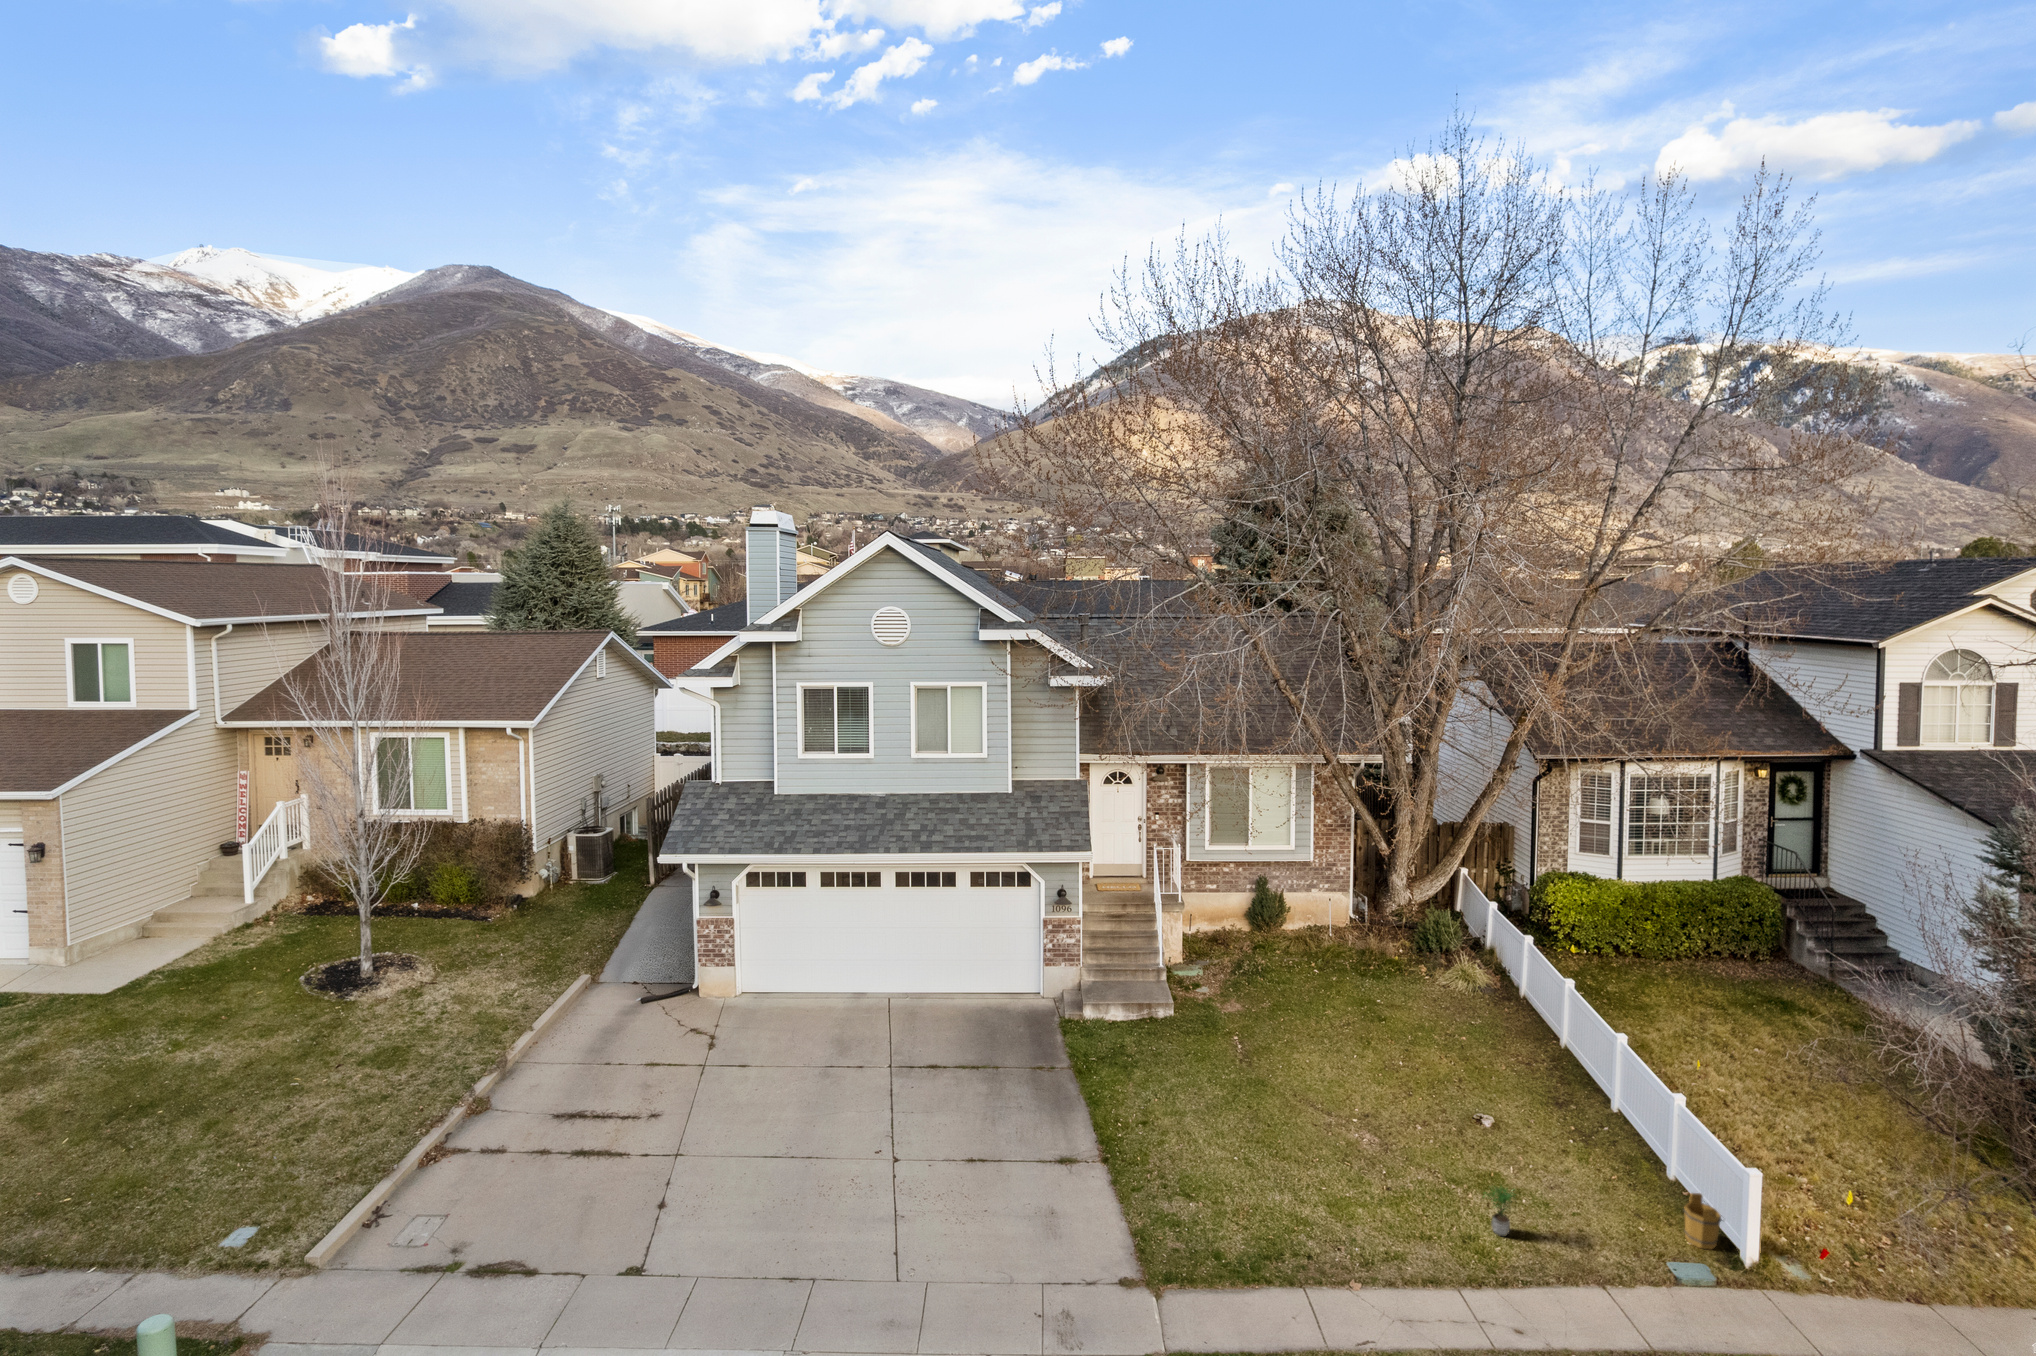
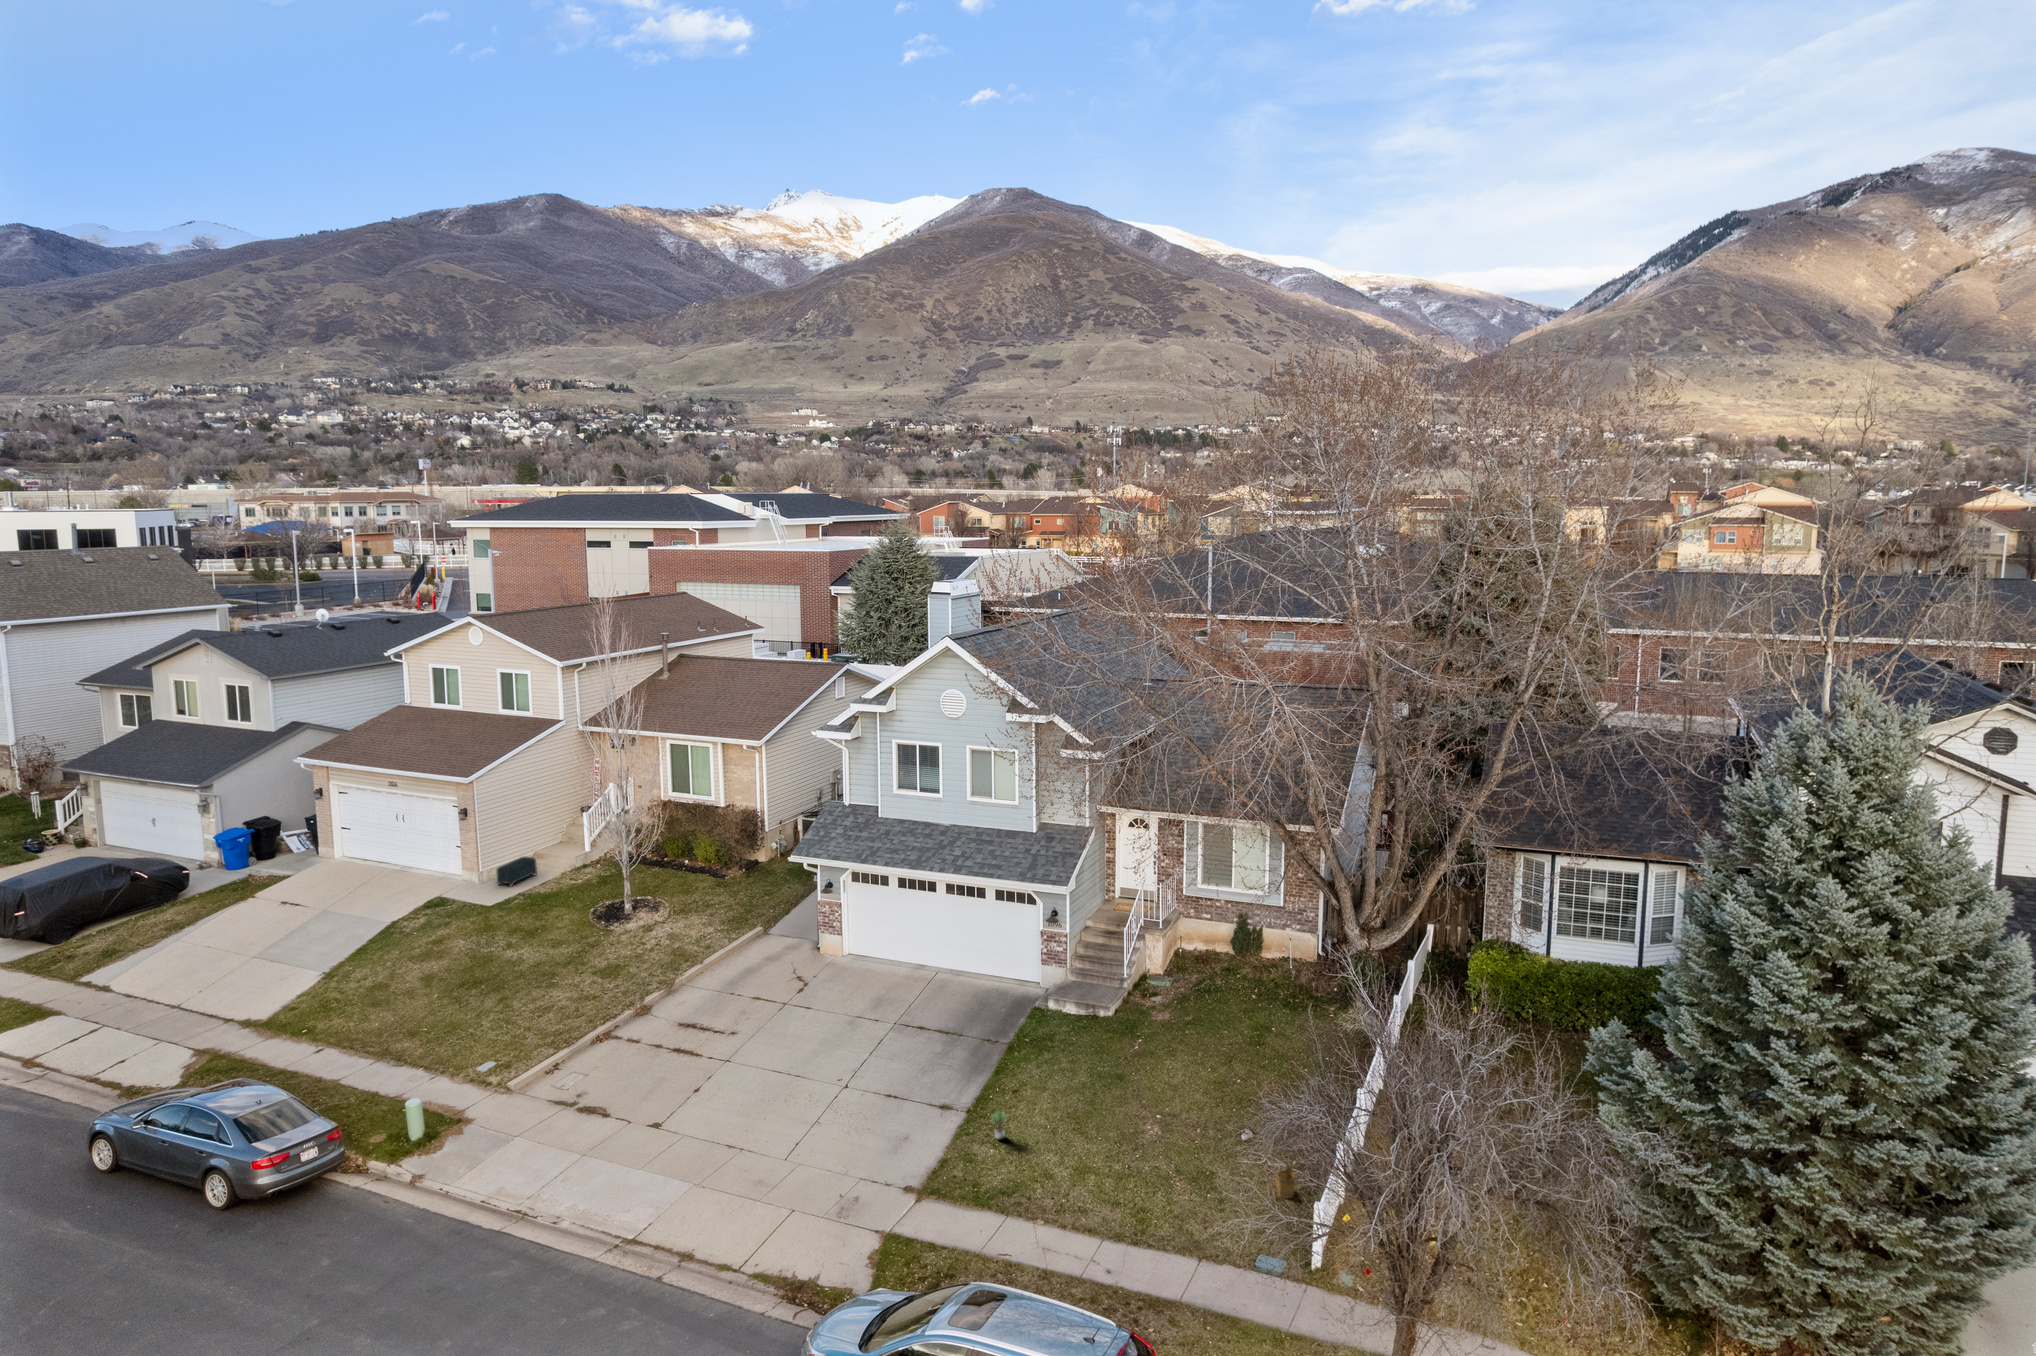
bench: none [63,922,144,971] -> present [497,857,537,886]
potted plant: present [1483,1187,1516,1237] -> present [992,1111,1006,1140]

